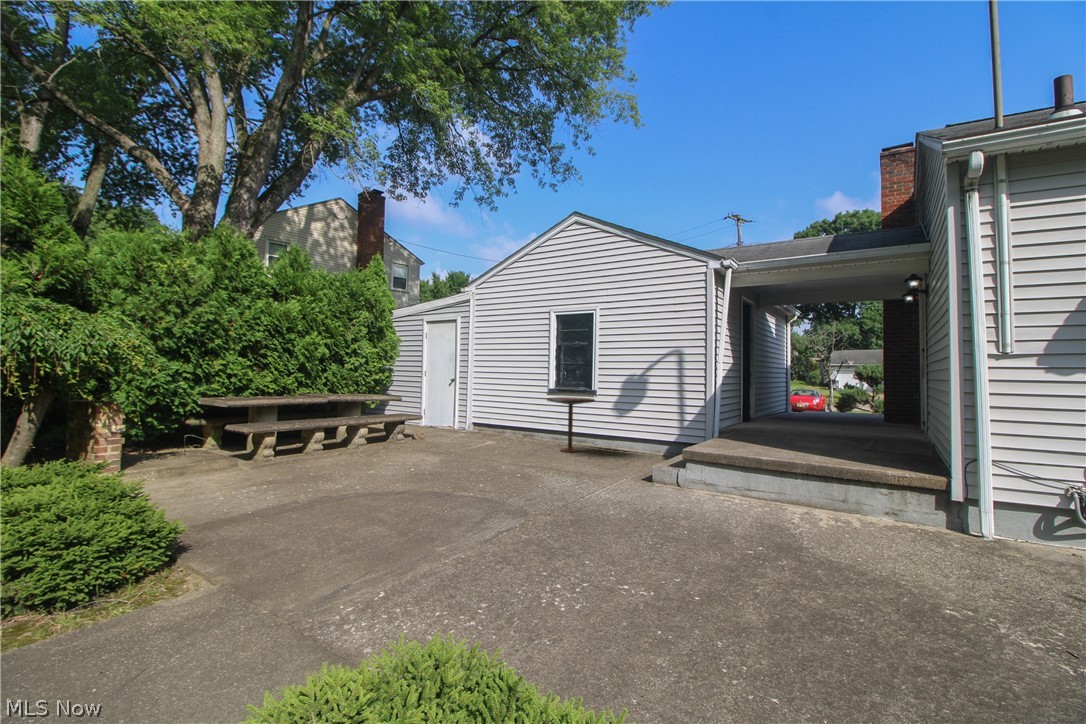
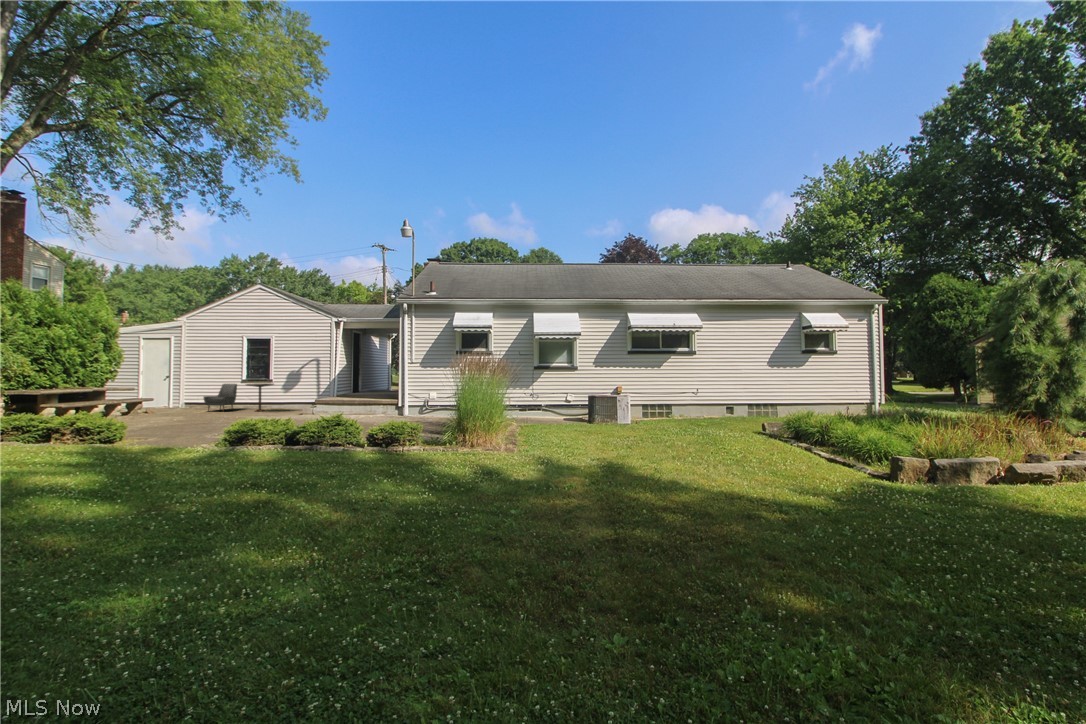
chair: none [487,395,538,446] -> present [204,384,237,411]

